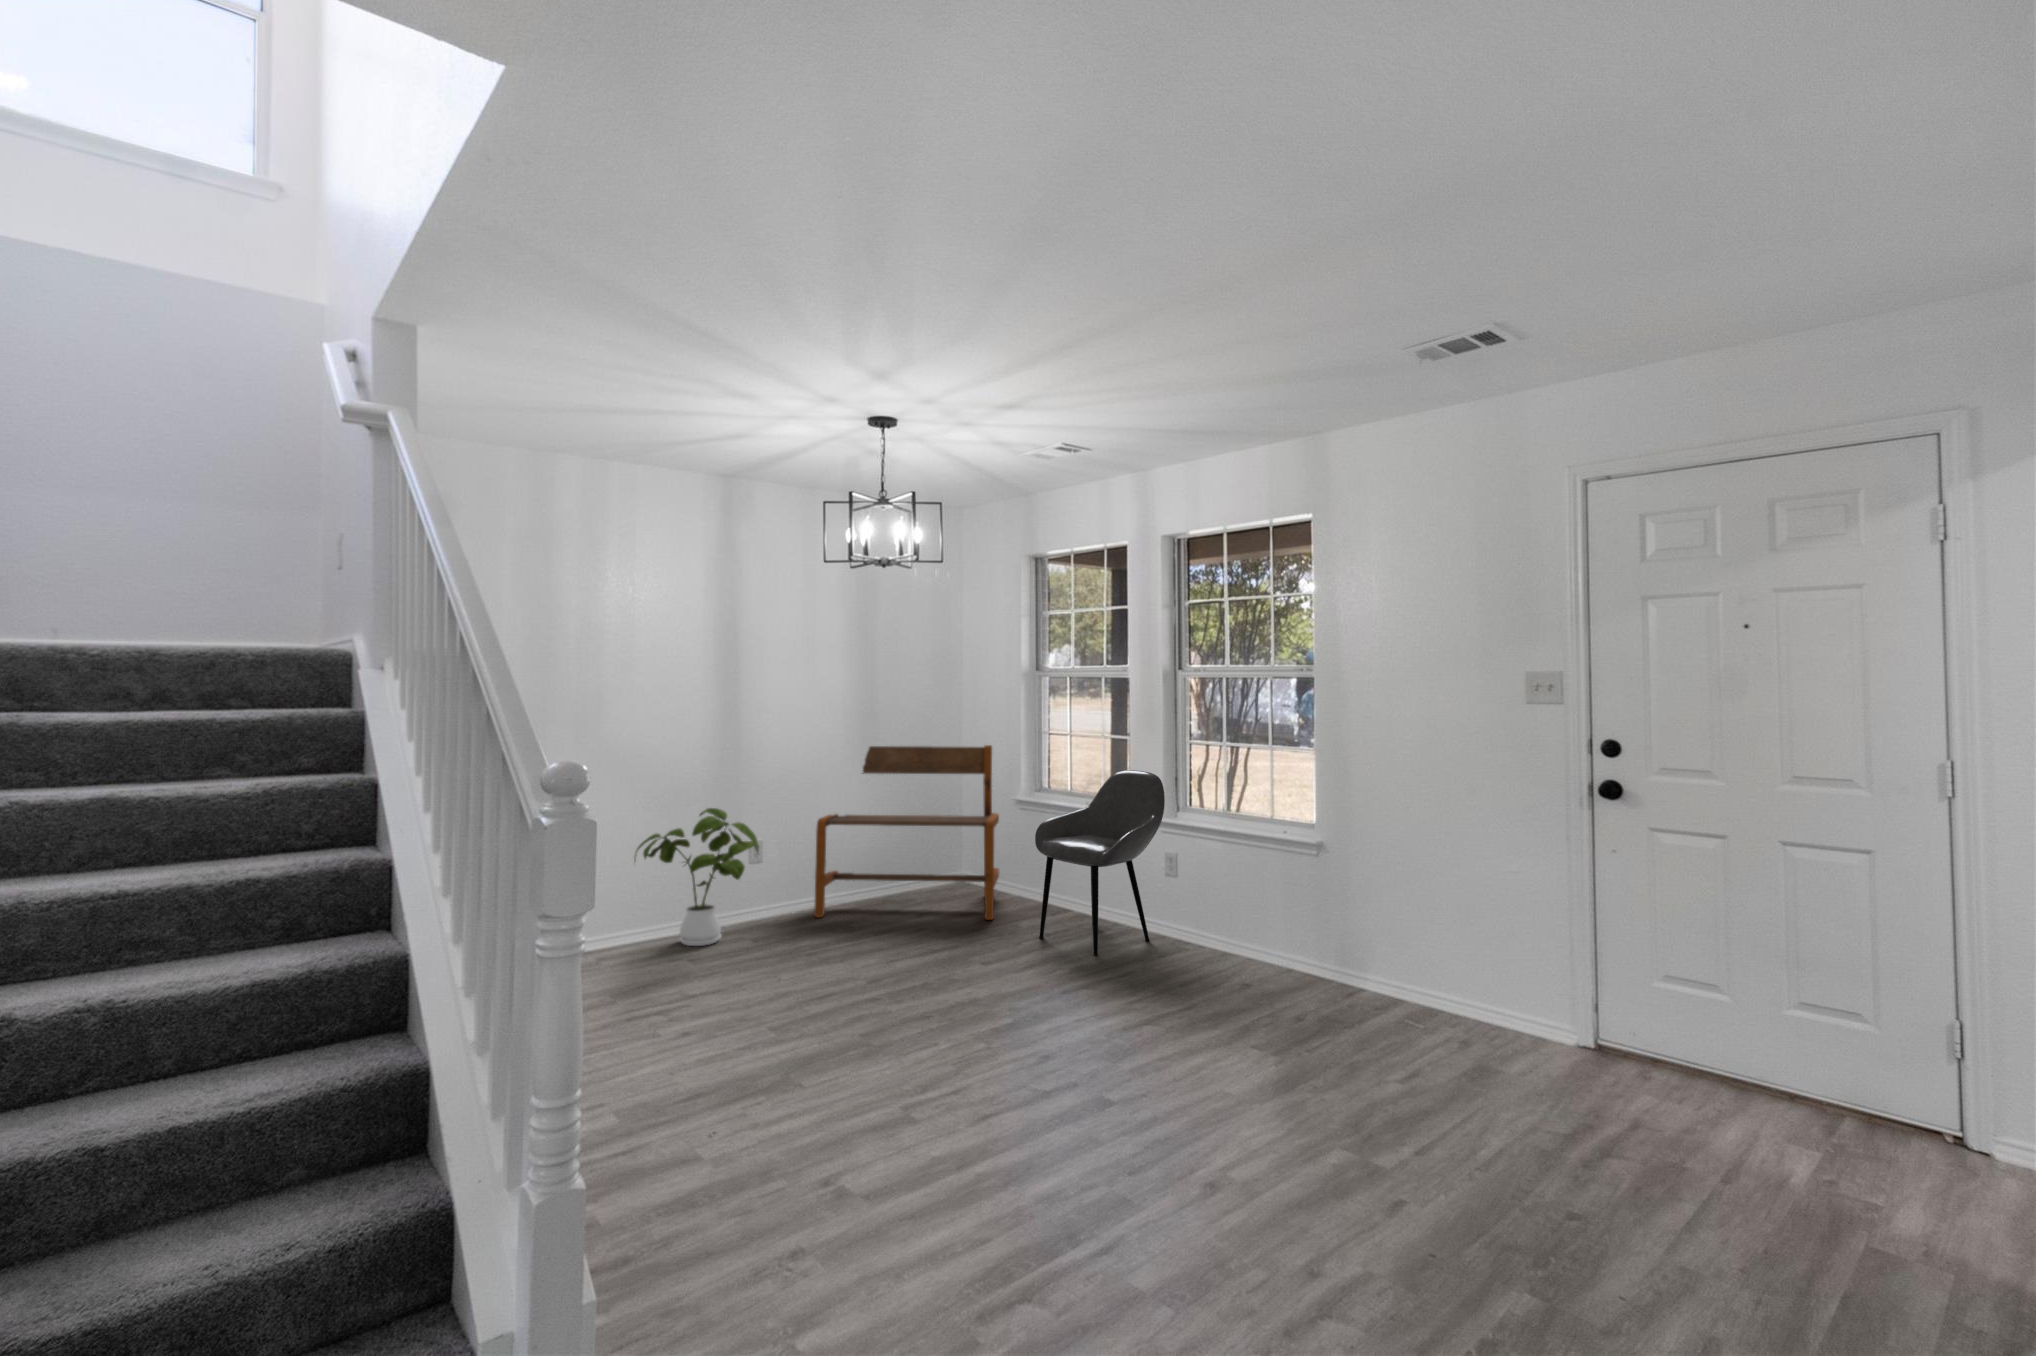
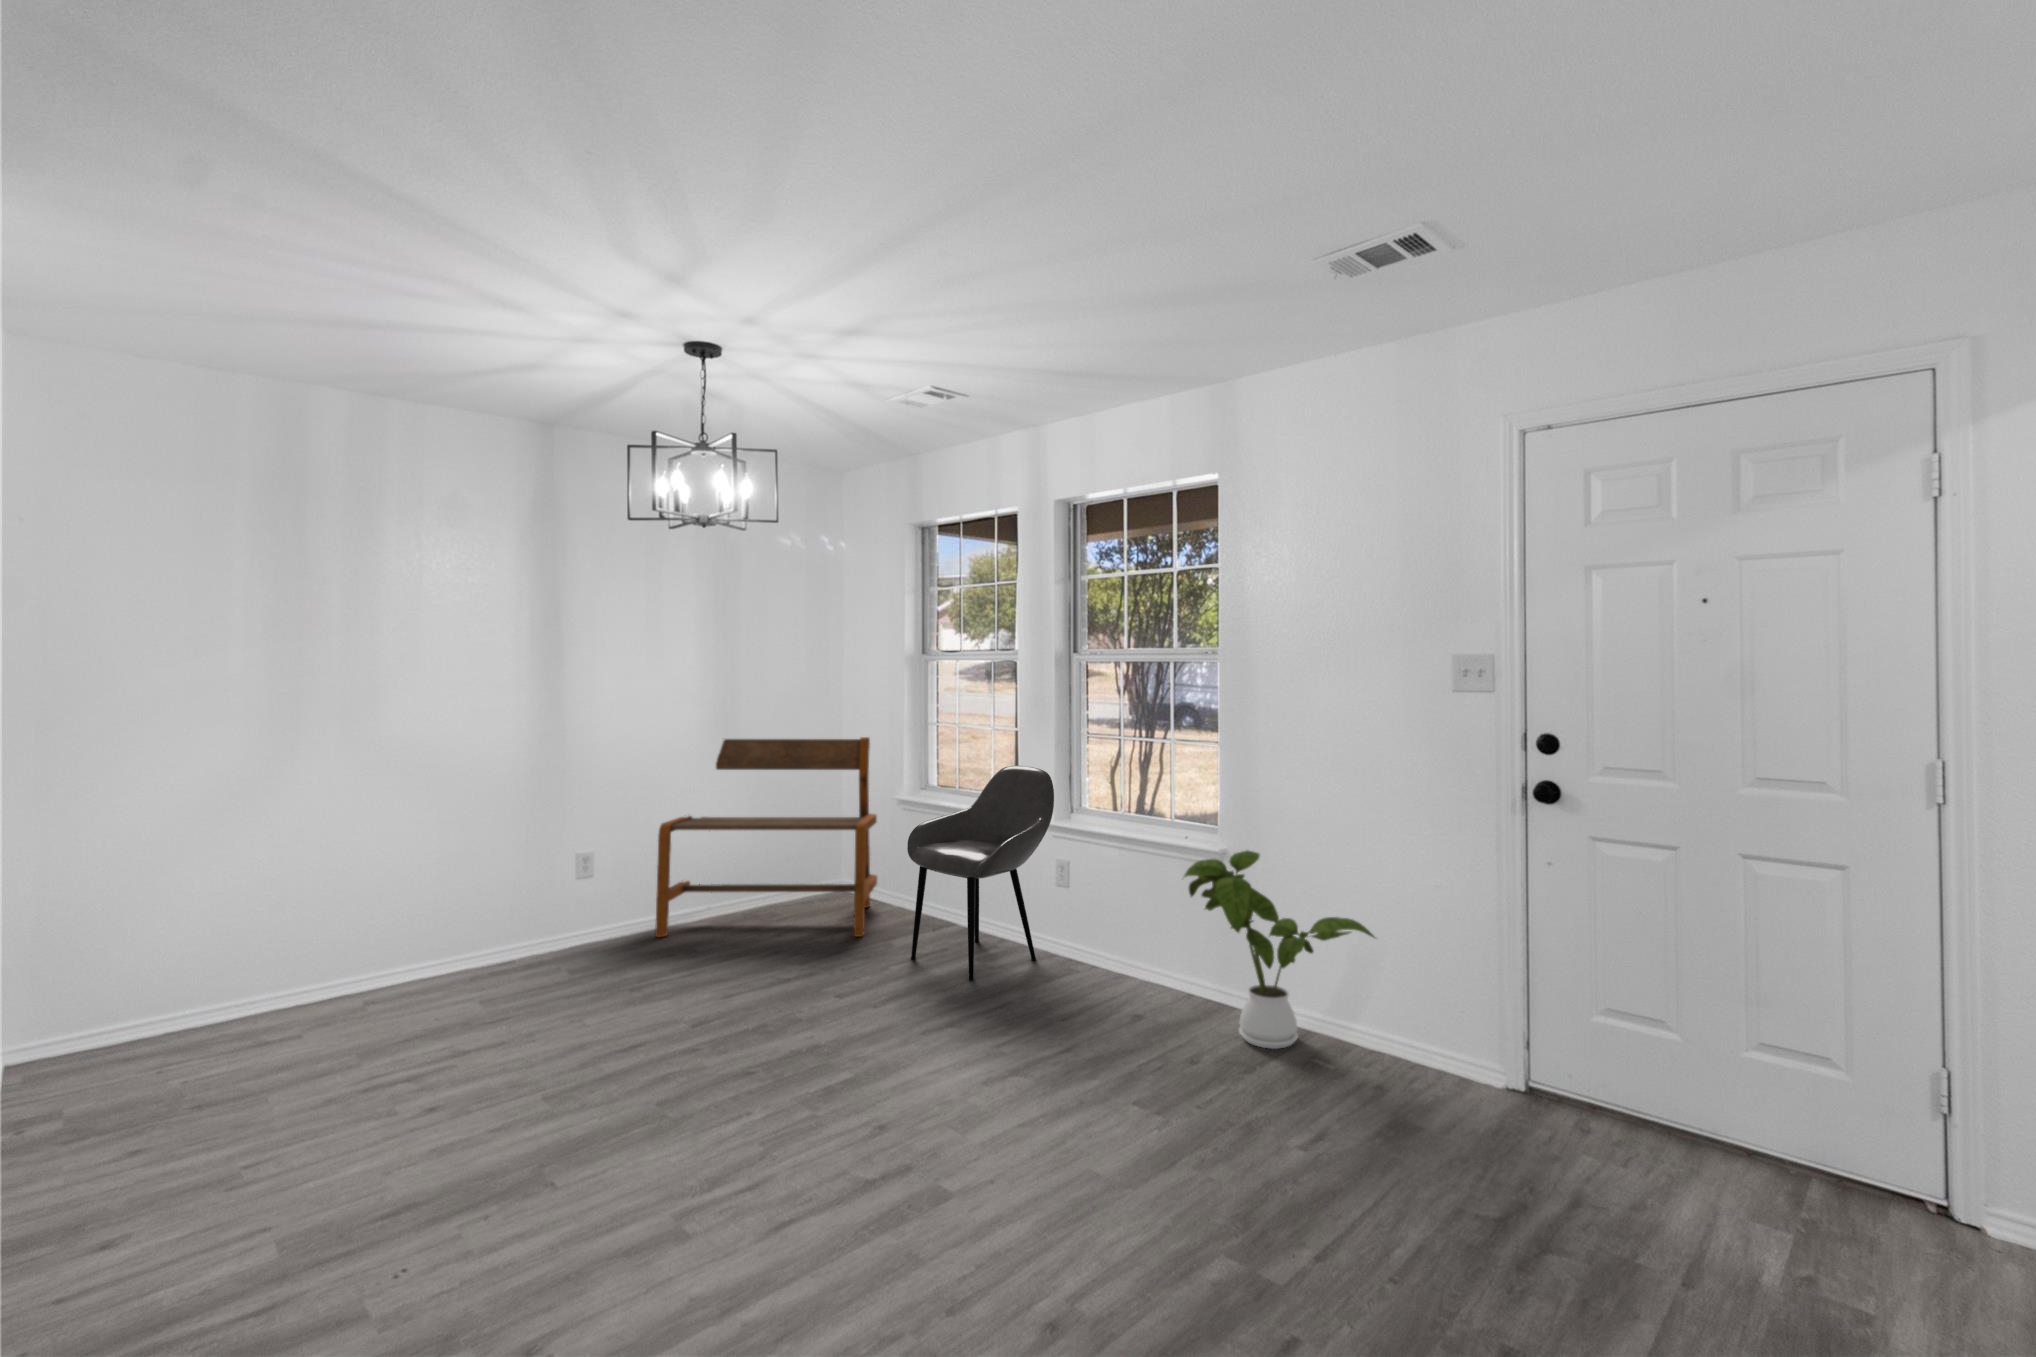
house plant: present [634,808,759,946] -> present [1184,850,1375,1049]

